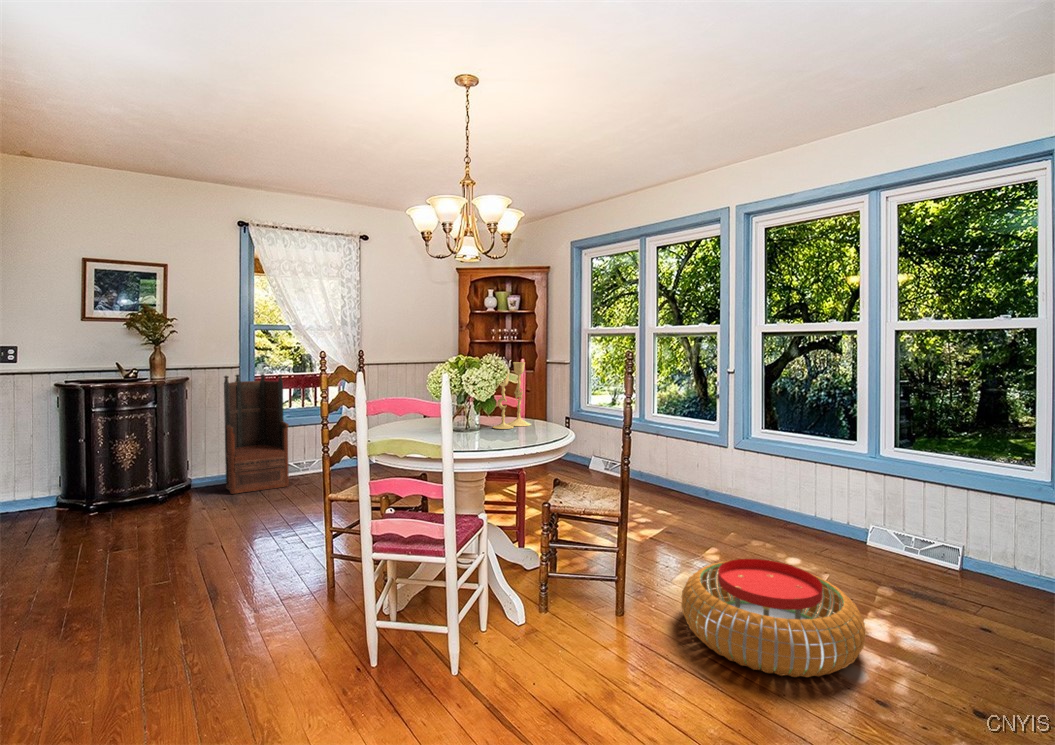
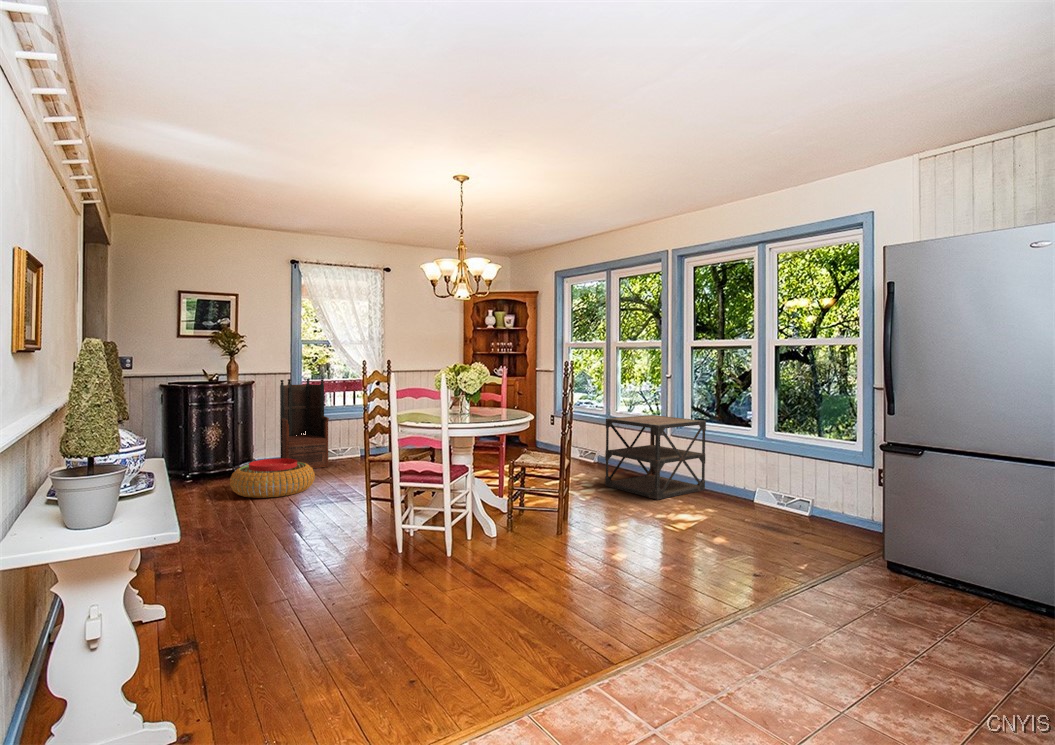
candlestick: present [493,362,531,429] -> none [479,369,507,414]
side table: none [652,420,787,540] -> present [605,415,706,500]
pouf: present [681,559,865,677] -> present [230,458,315,498]

